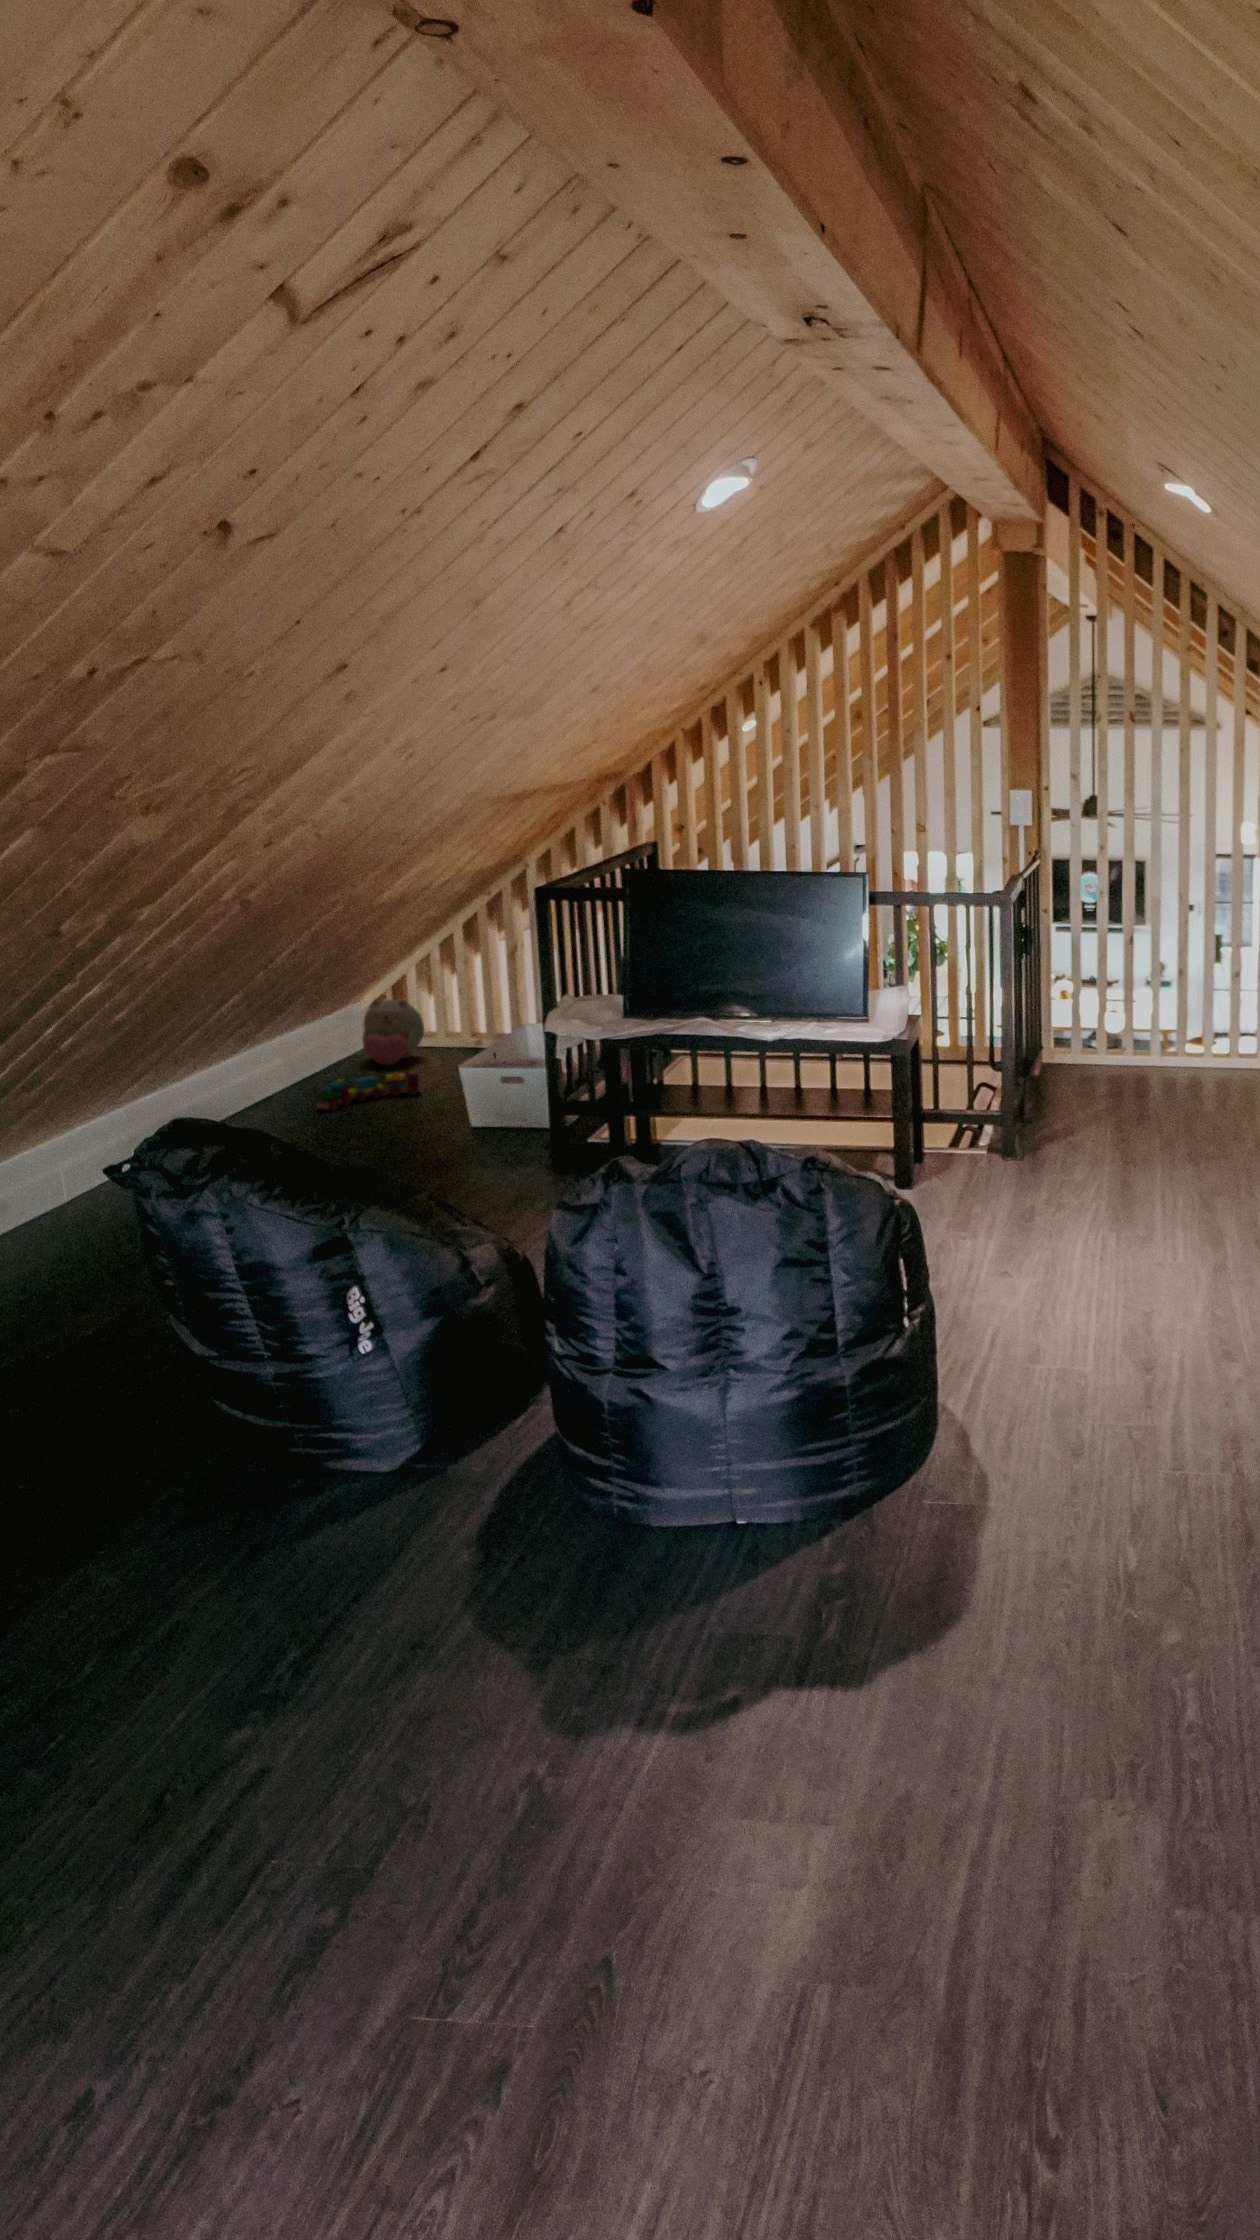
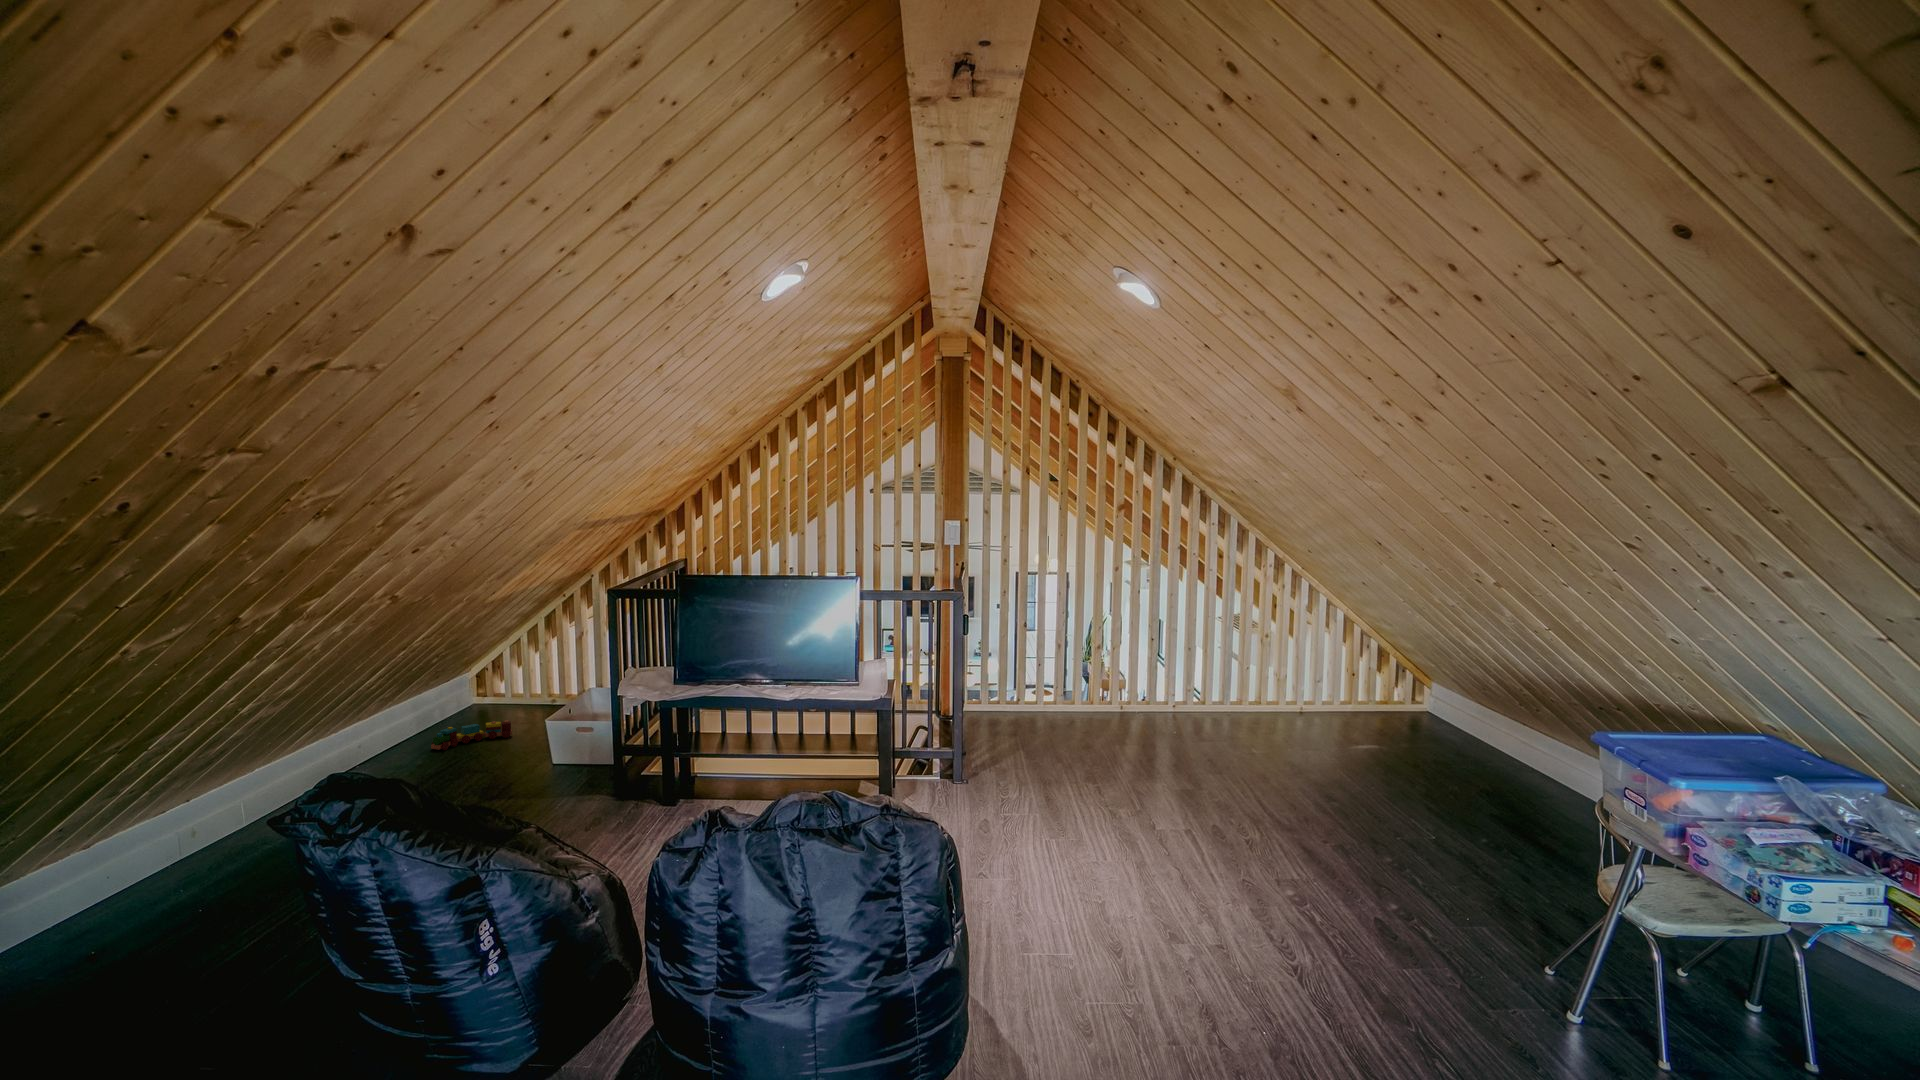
plush toy: present [362,1000,424,1065] -> none [467,668,514,716]

